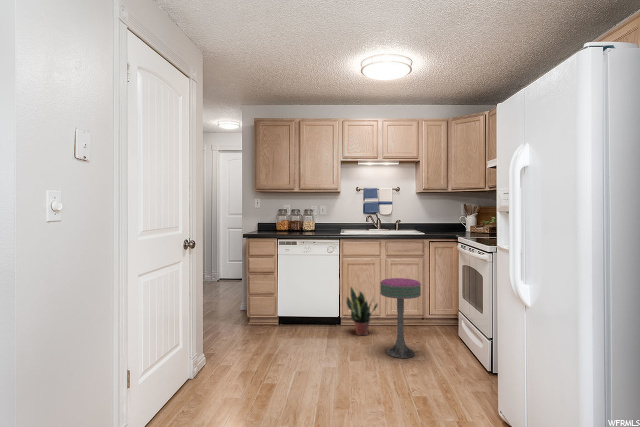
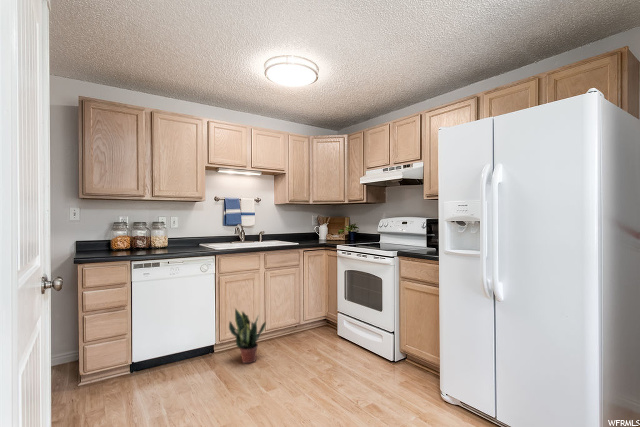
bar stool: present [380,278,421,358] -> none [285,291,328,381]

